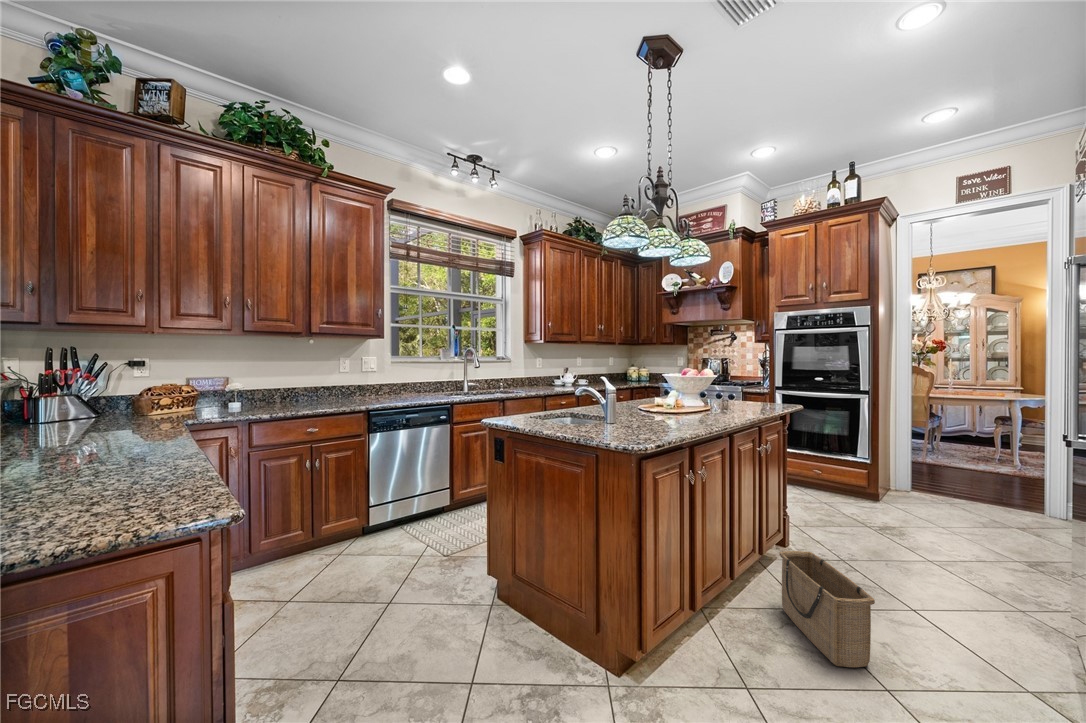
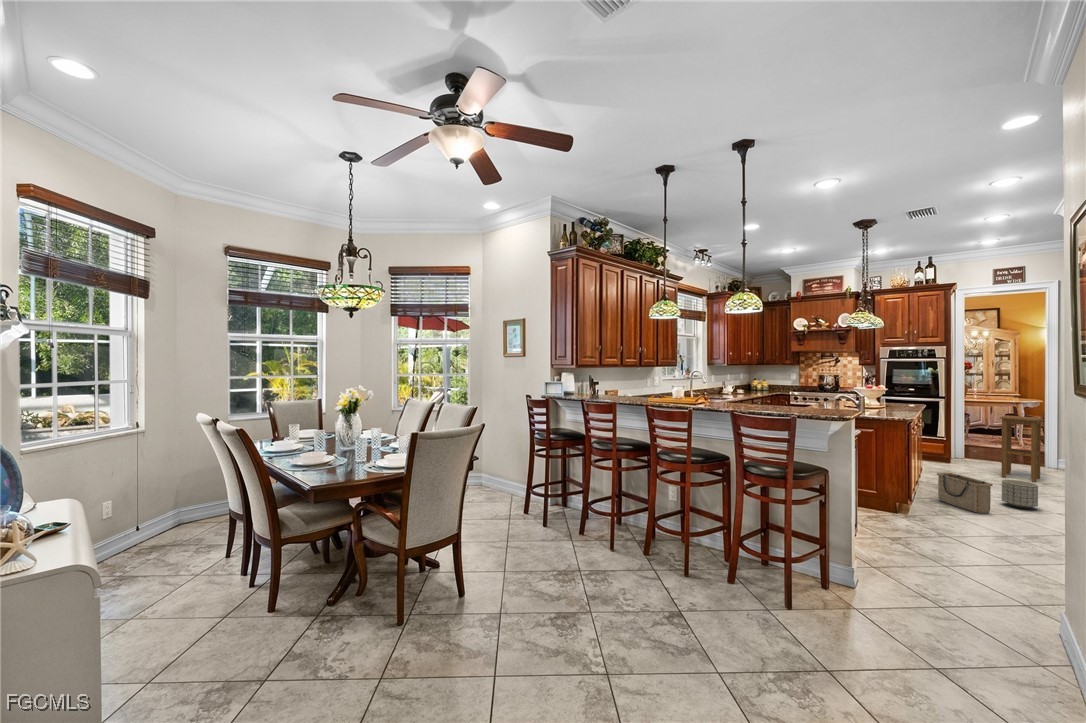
stool: none [951,424,1031,553] -> present [1000,415,1043,482]
planter: none [915,572,994,651] -> present [1002,480,1038,508]

